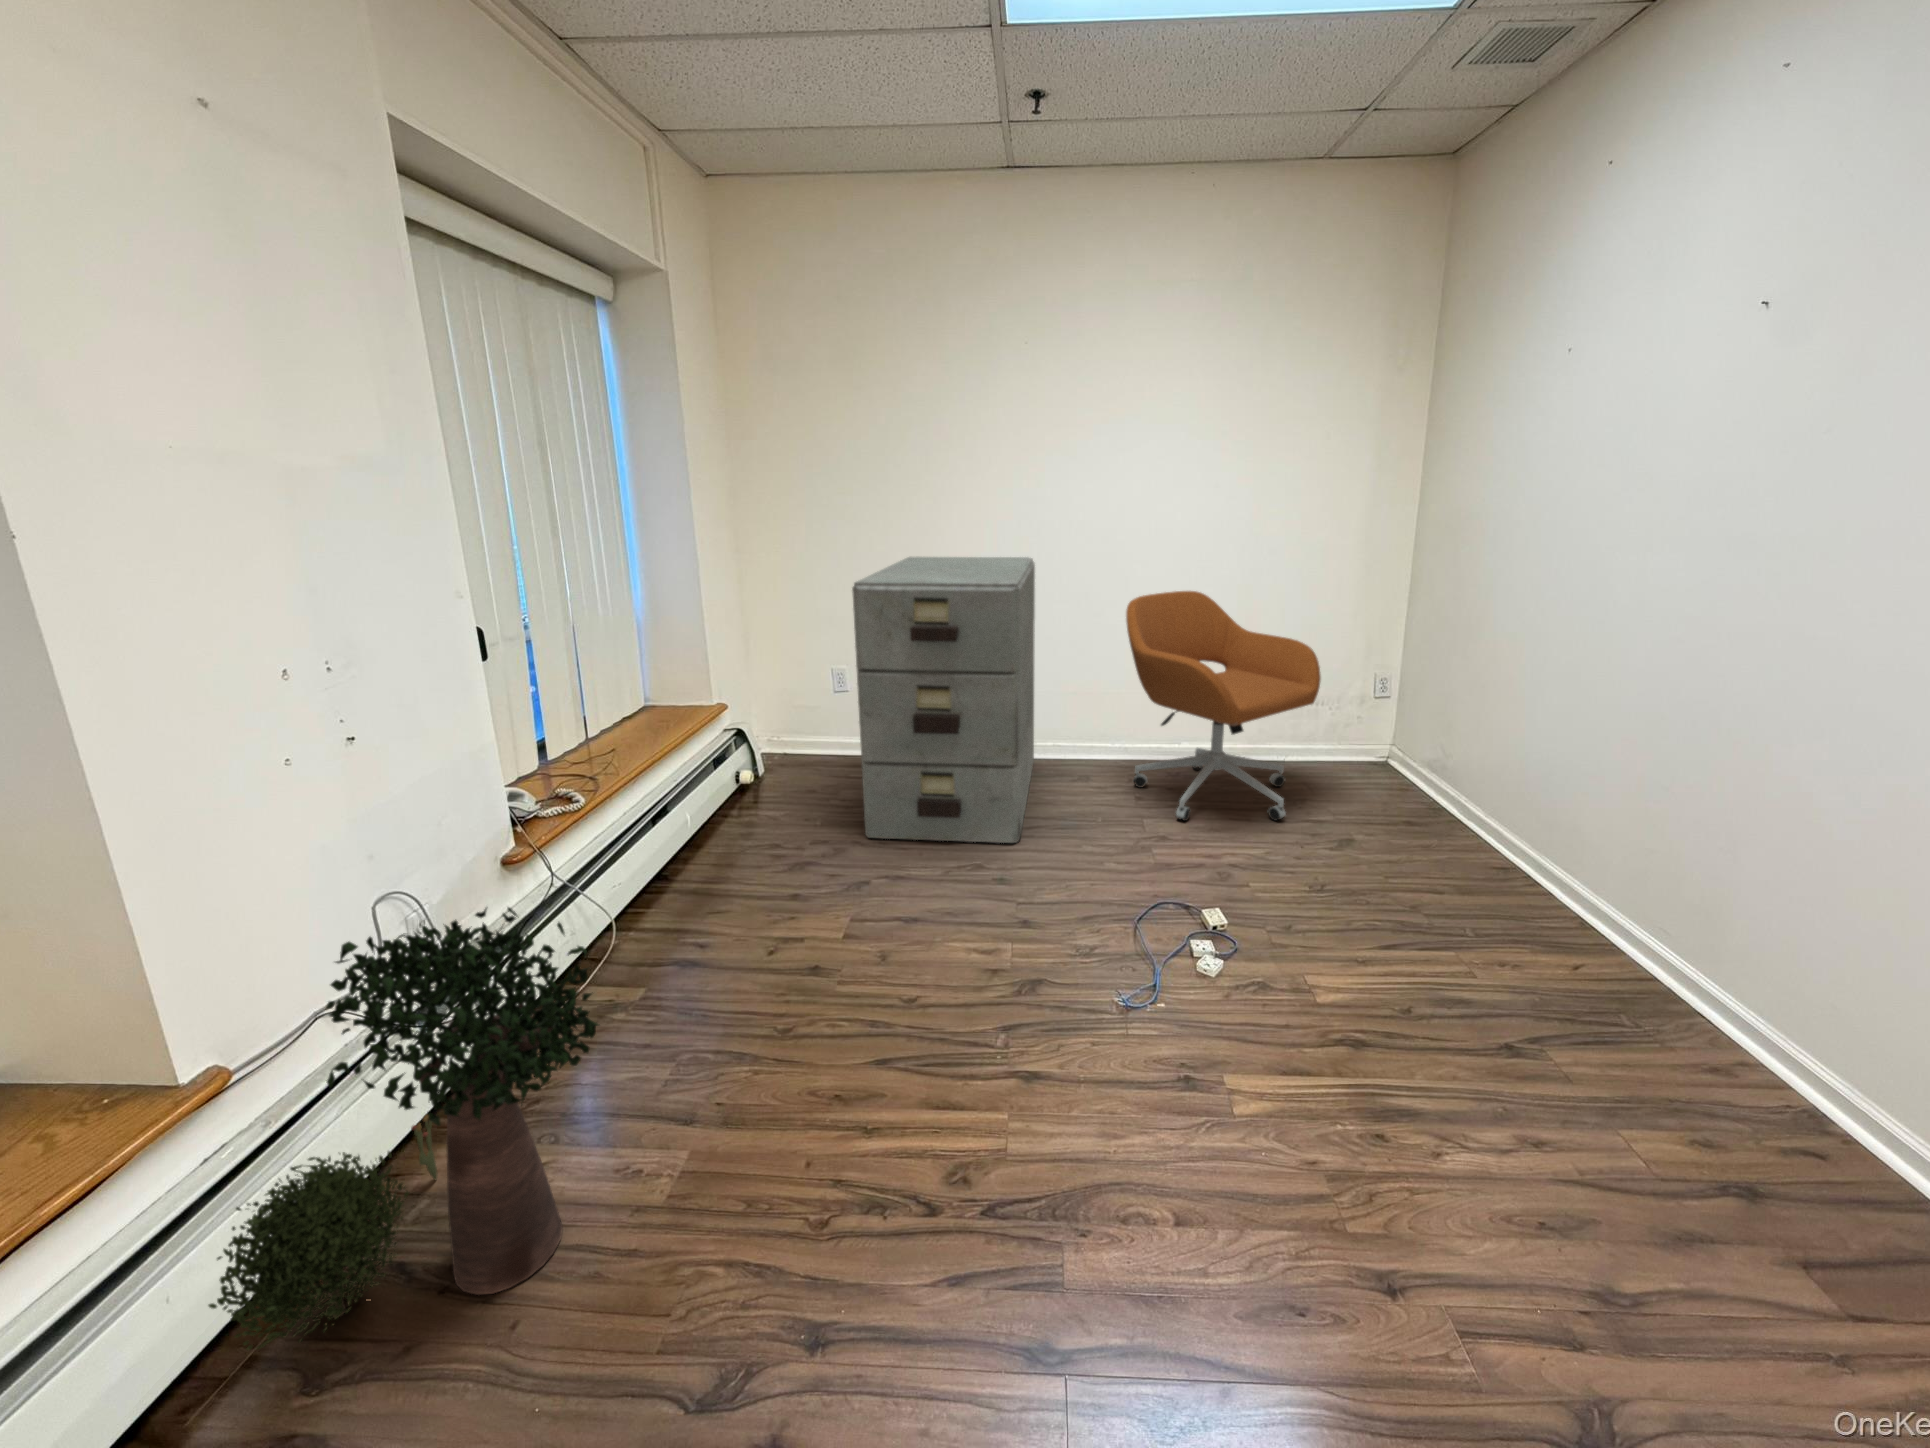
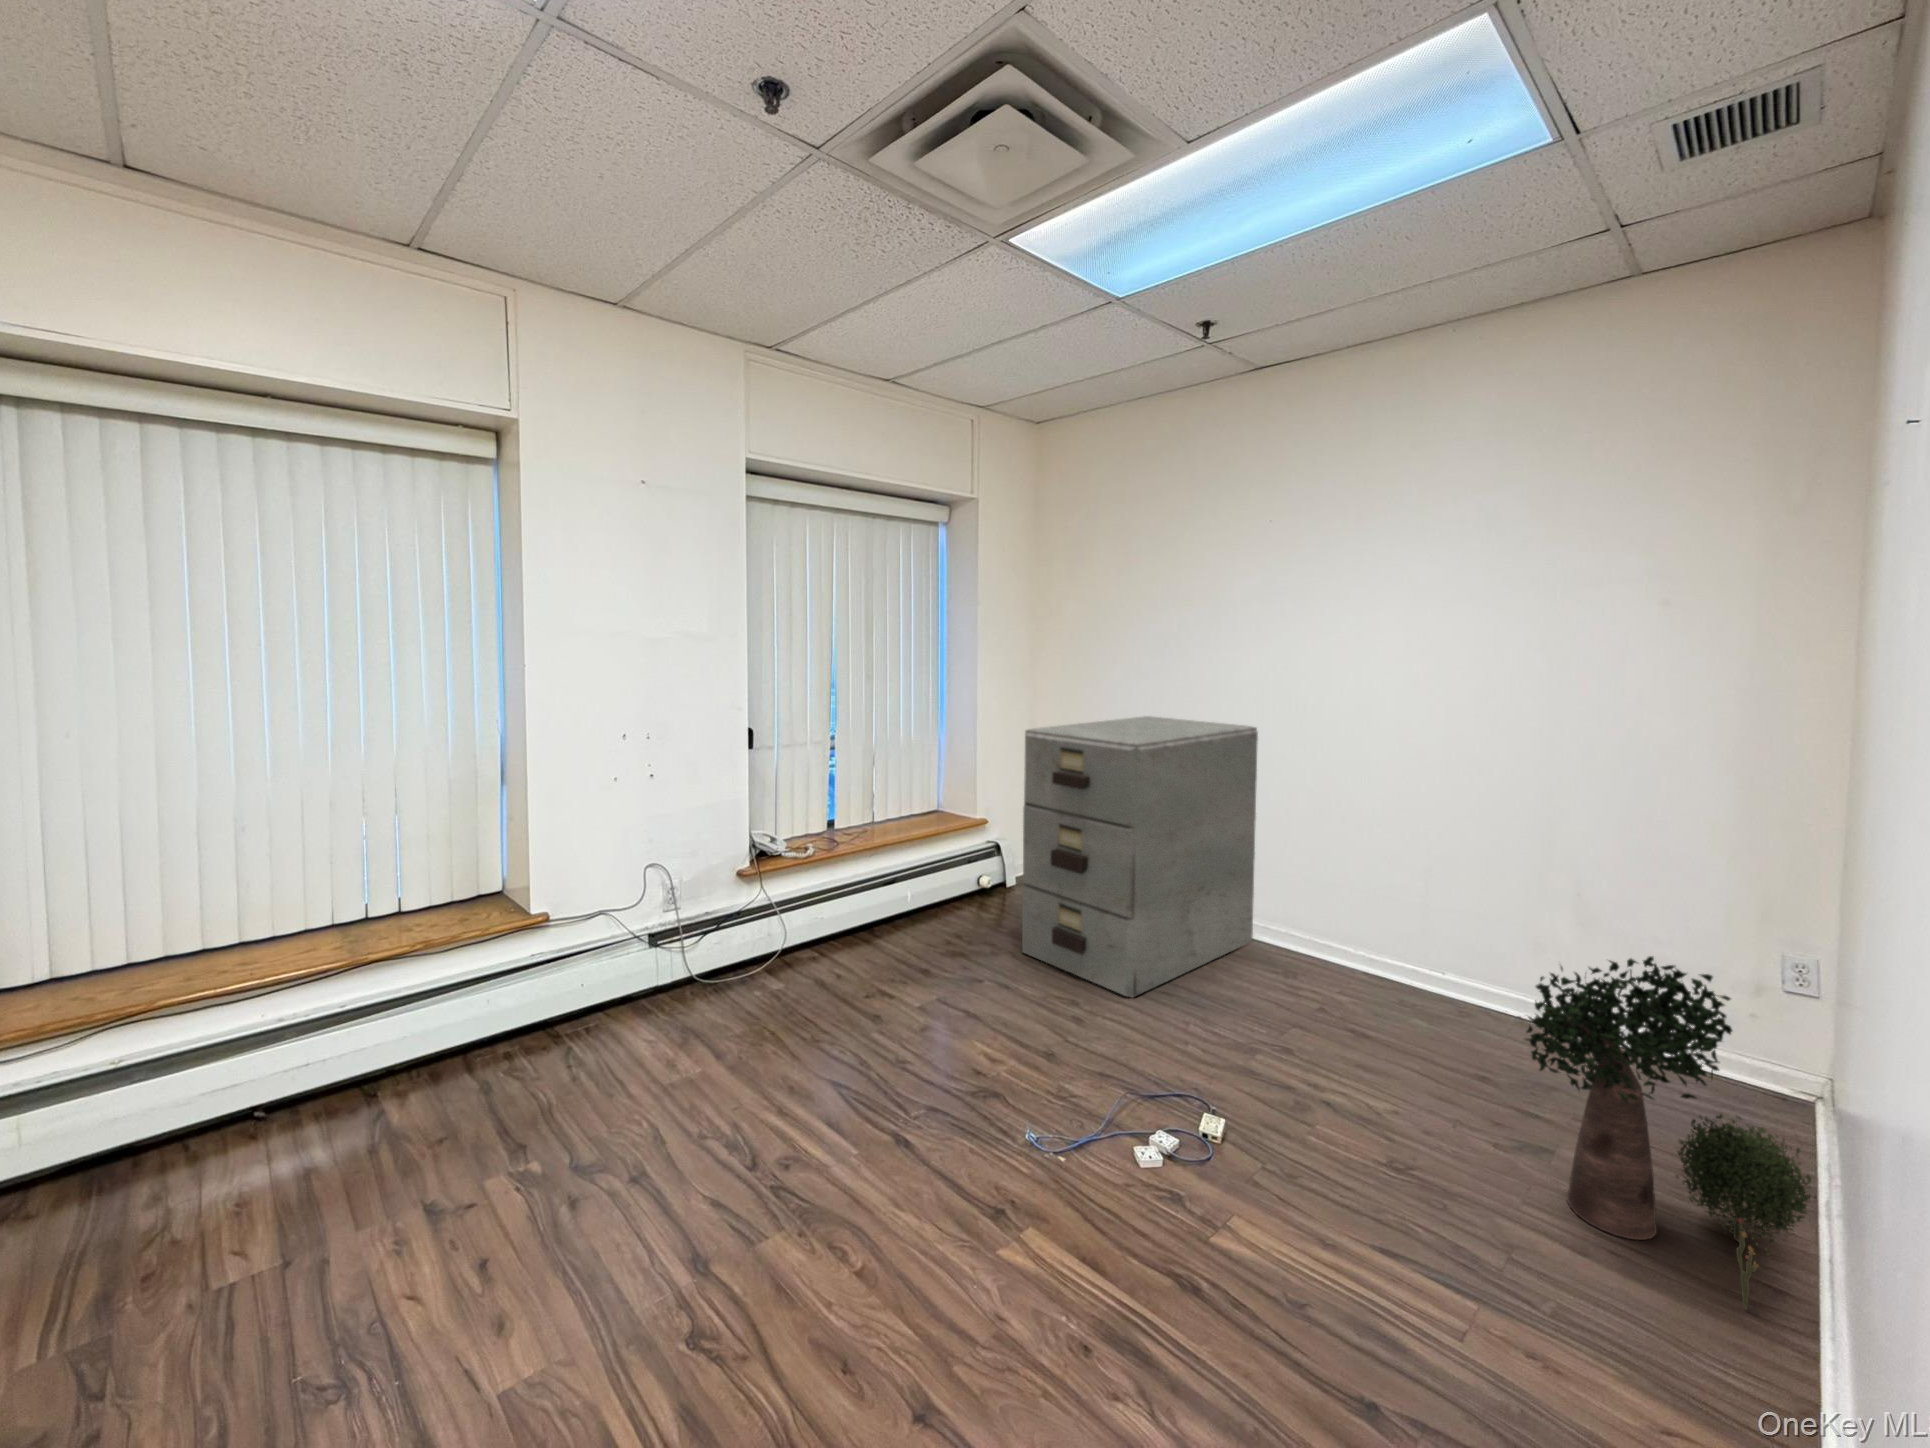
office chair: present [1126,591,1321,821] -> none [1308,779,1571,1087]
potted plant: present [209,907,599,1350] -> present [1525,956,1817,1309]

